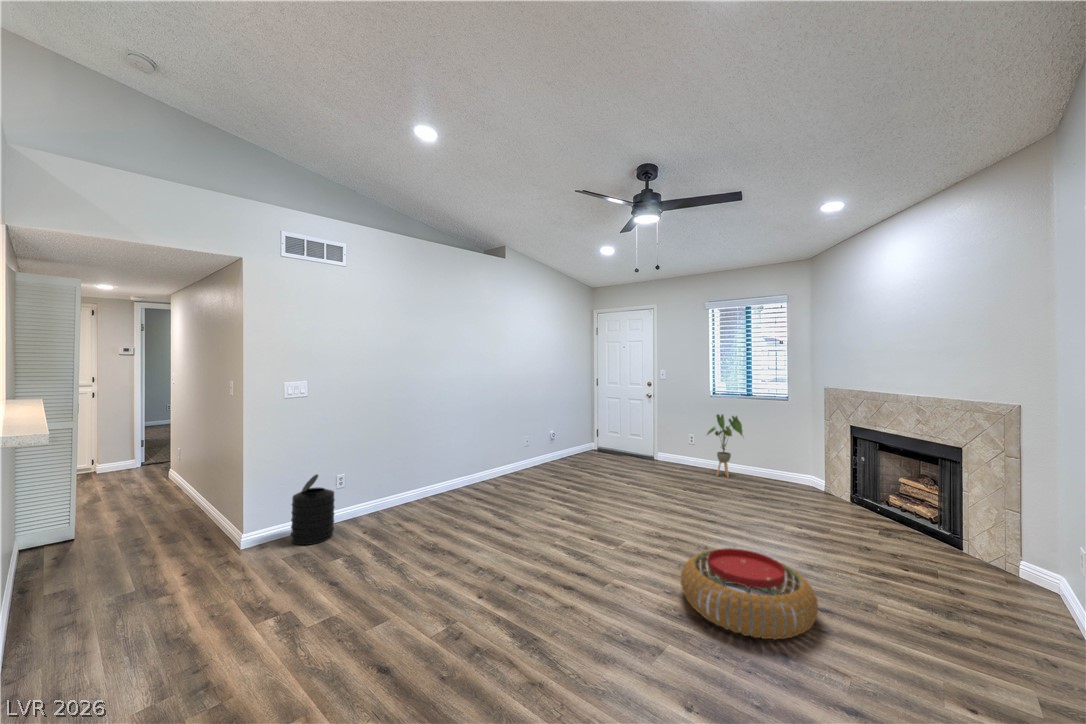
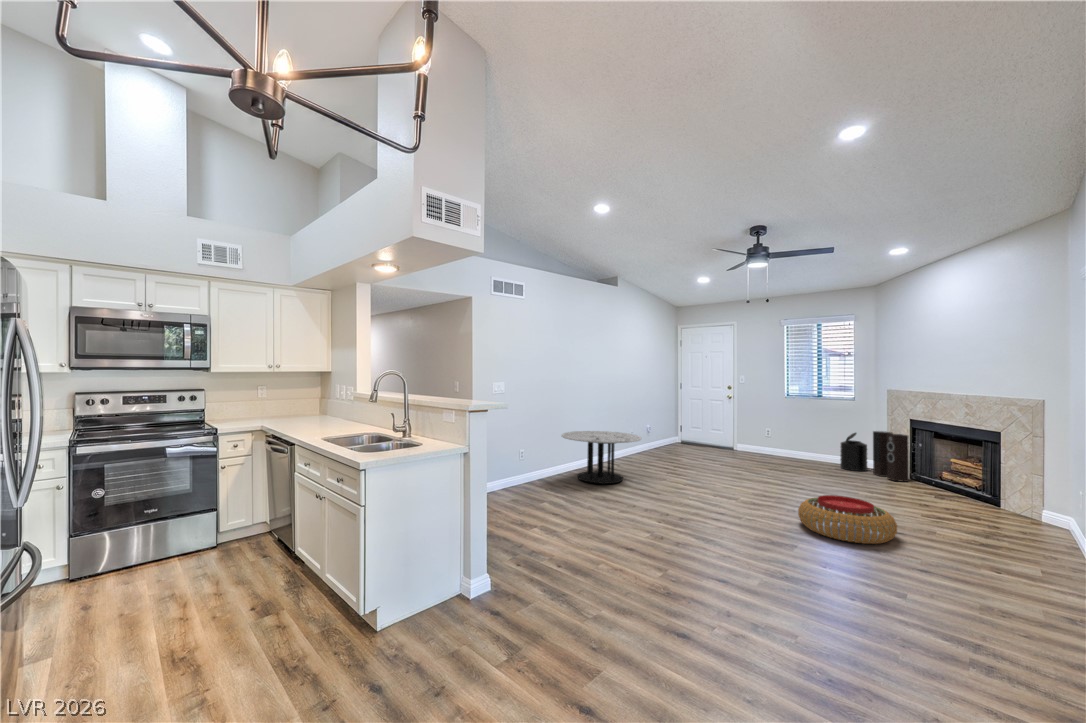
house plant: present [707,414,743,478] -> none [785,412,818,464]
speaker: none [806,440,848,505] -> present [873,431,909,482]
coffee table: none [402,443,510,519] -> present [561,431,641,485]
trash can: present [291,474,335,545] -> present [840,433,867,471]

